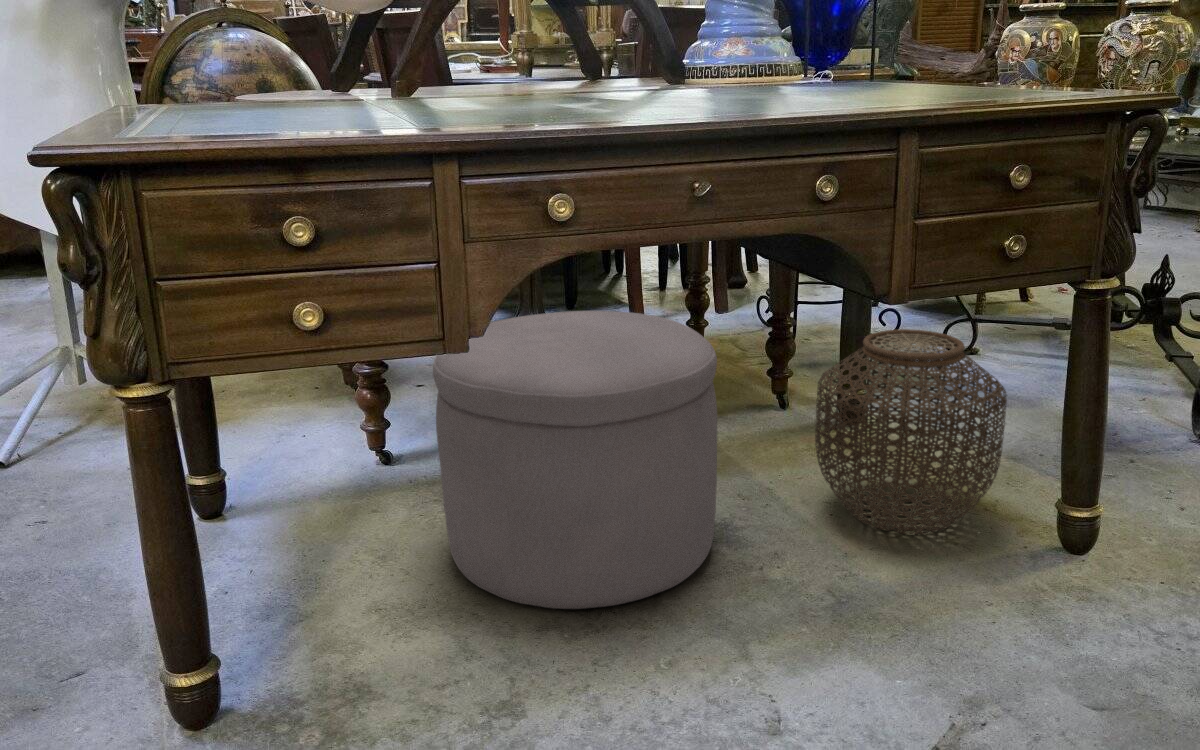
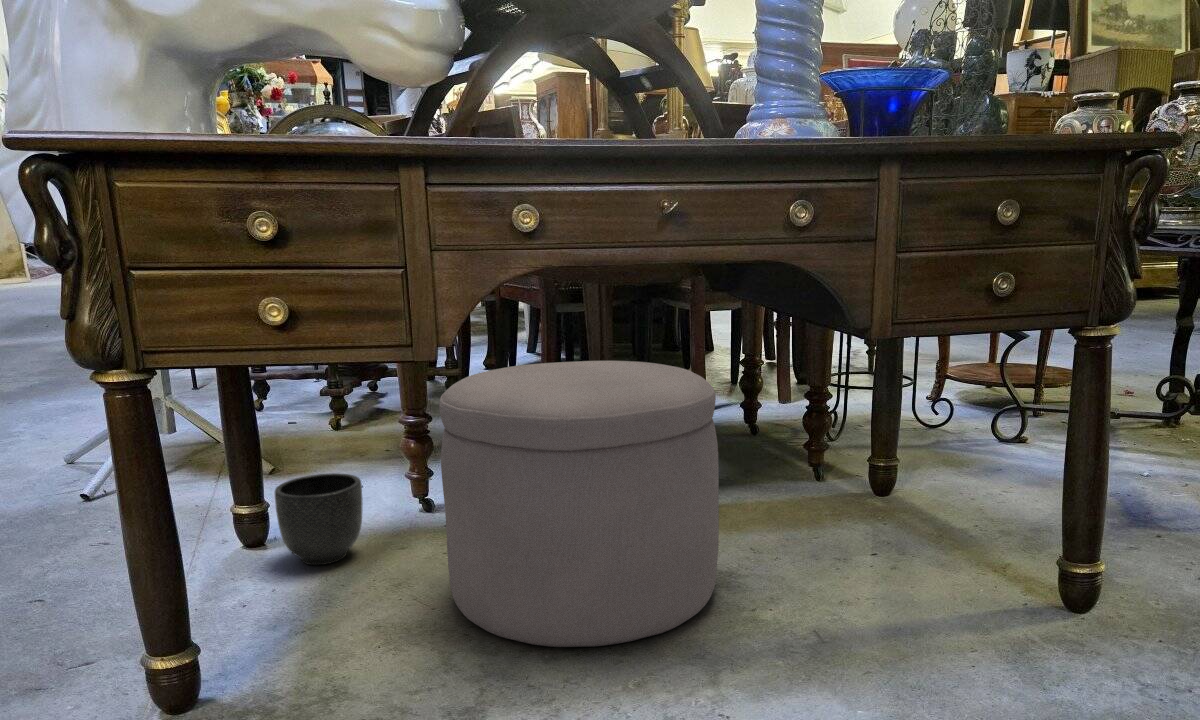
woven basket: present [815,329,1007,534] -> none [829,386,1030,598]
planter: none [236,436,331,536] -> present [275,473,363,565]

